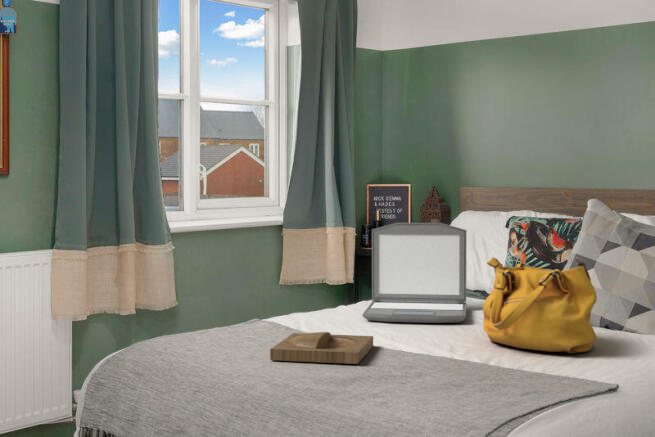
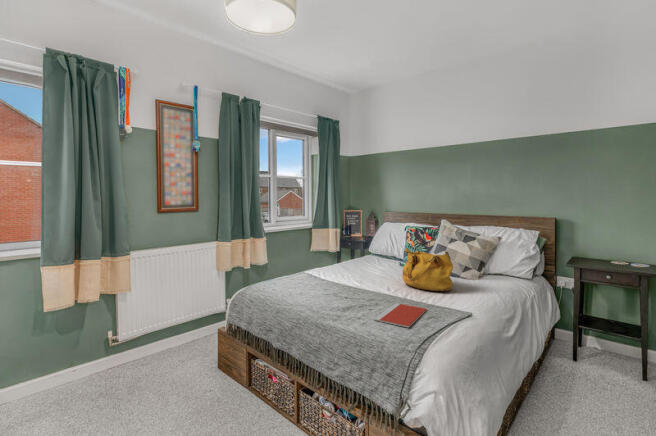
laptop: present [363,223,467,323] -> none [349,230,392,274]
tray: present [270,332,373,364] -> none [313,282,356,299]
notebook: none [397,372,522,410] -> present [374,303,427,328]

